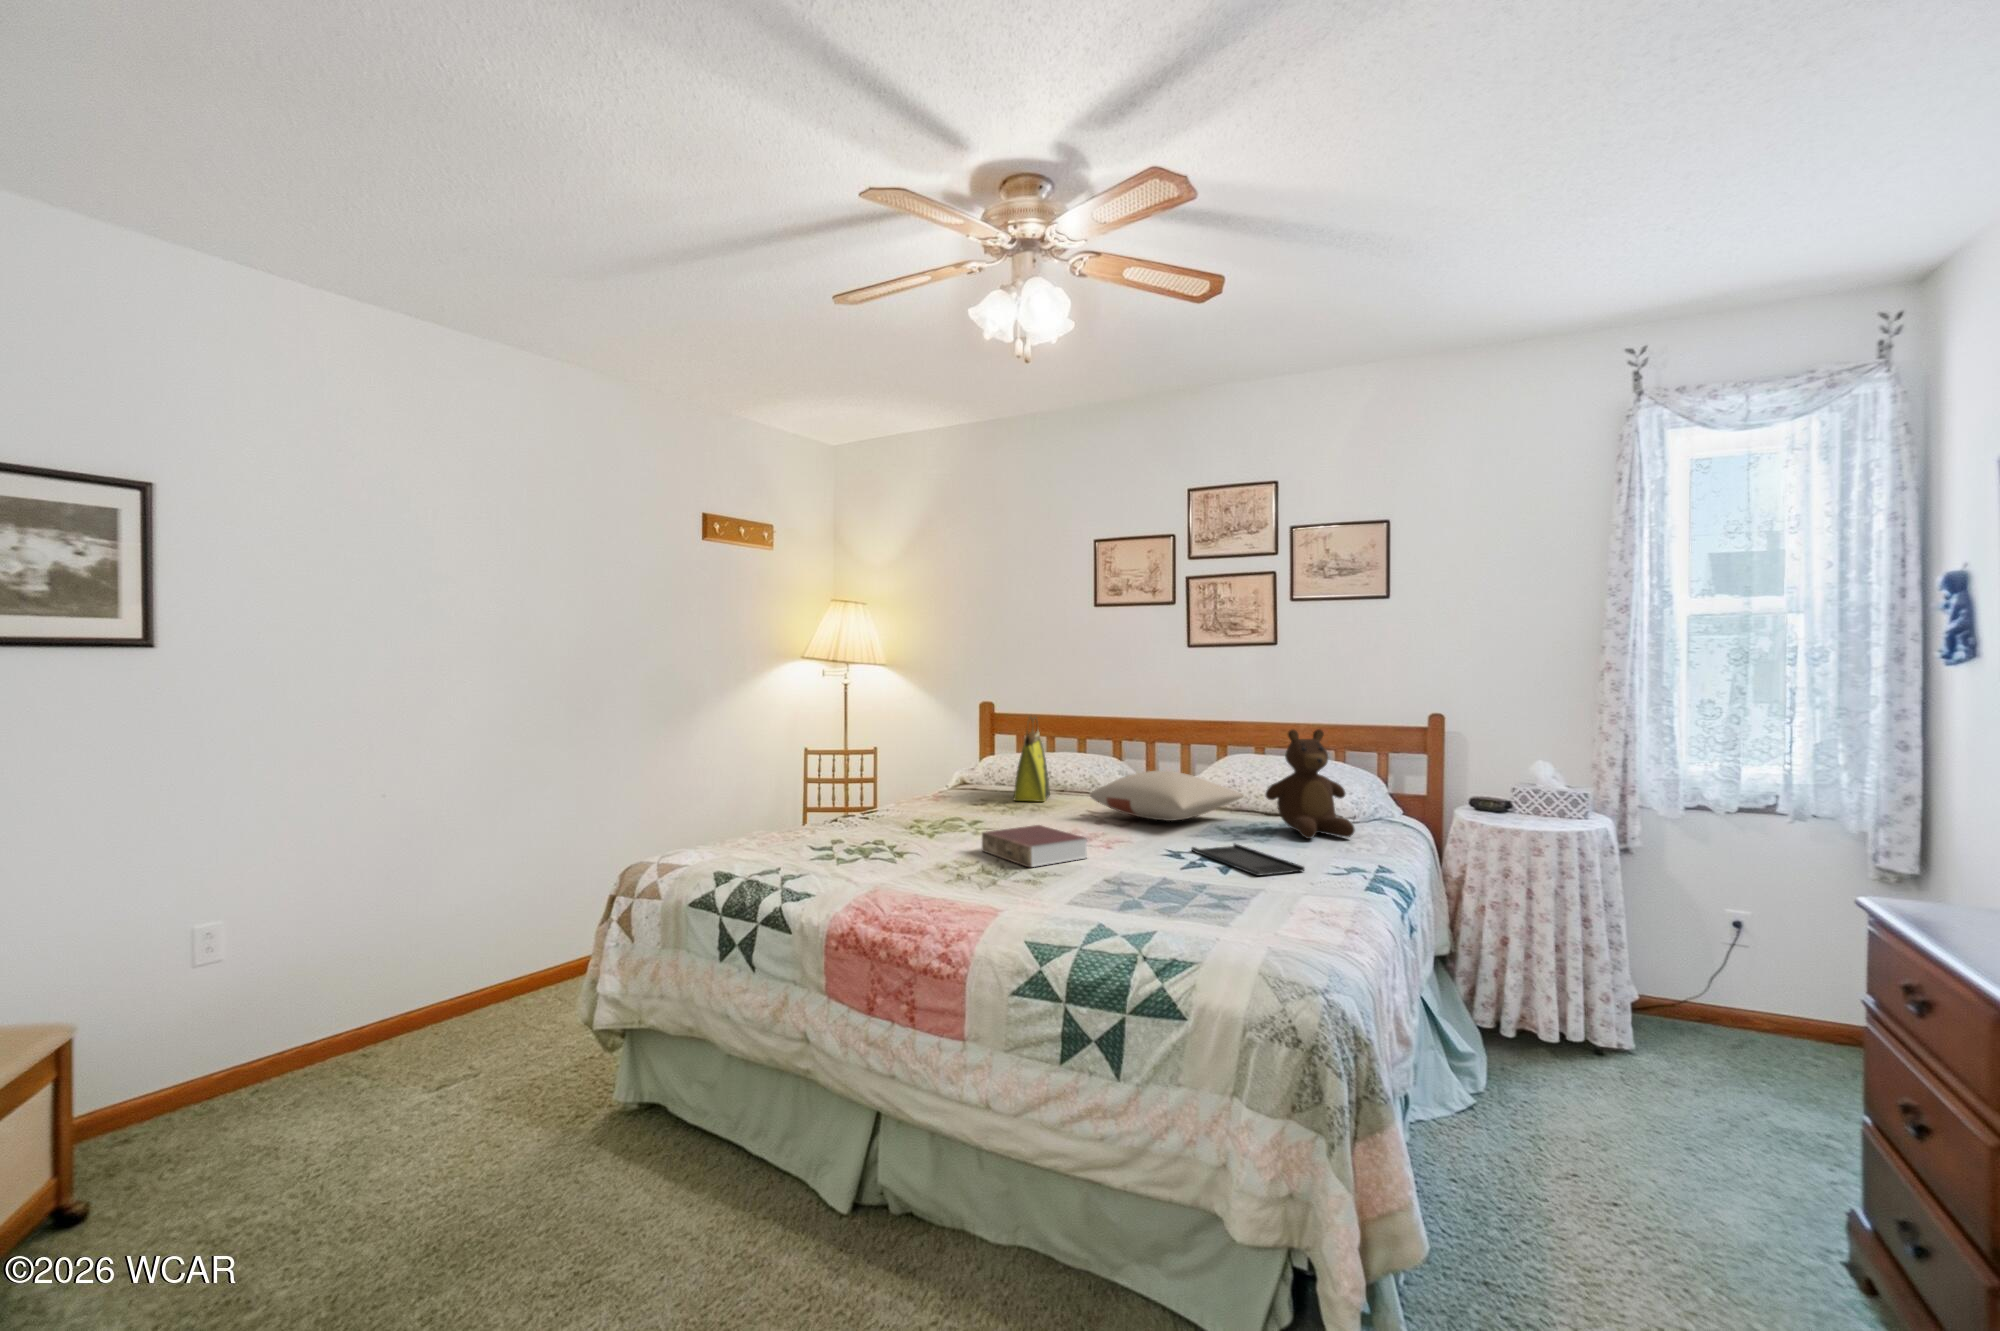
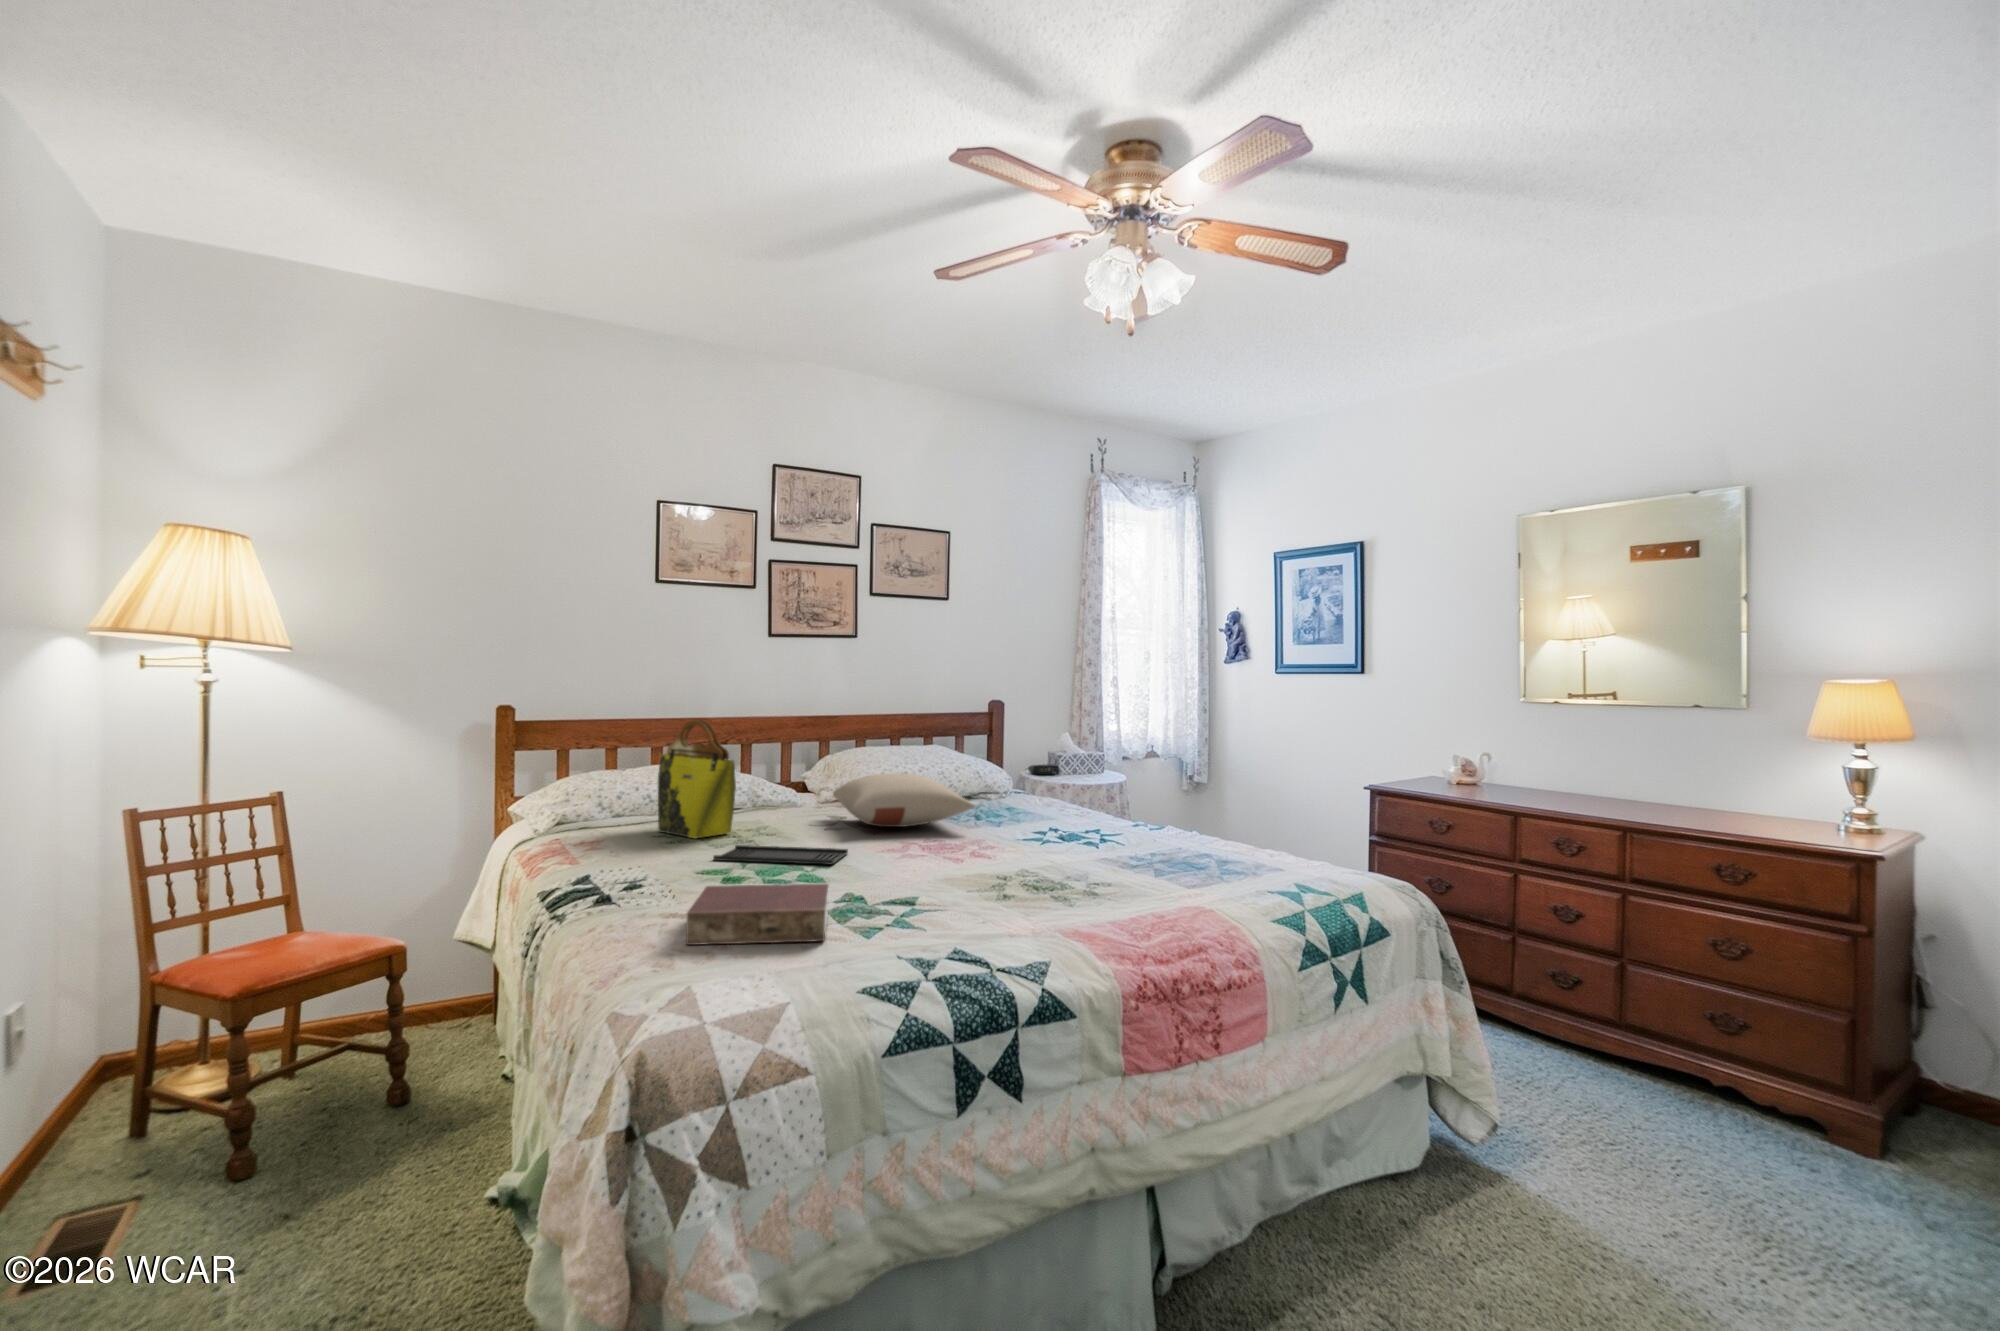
teddy bear: present [1265,729,1355,839] -> none [988,720,1054,818]
book: present [982,825,1087,867] -> present [686,884,828,945]
tray: present [1192,844,1305,876] -> present [713,845,848,865]

